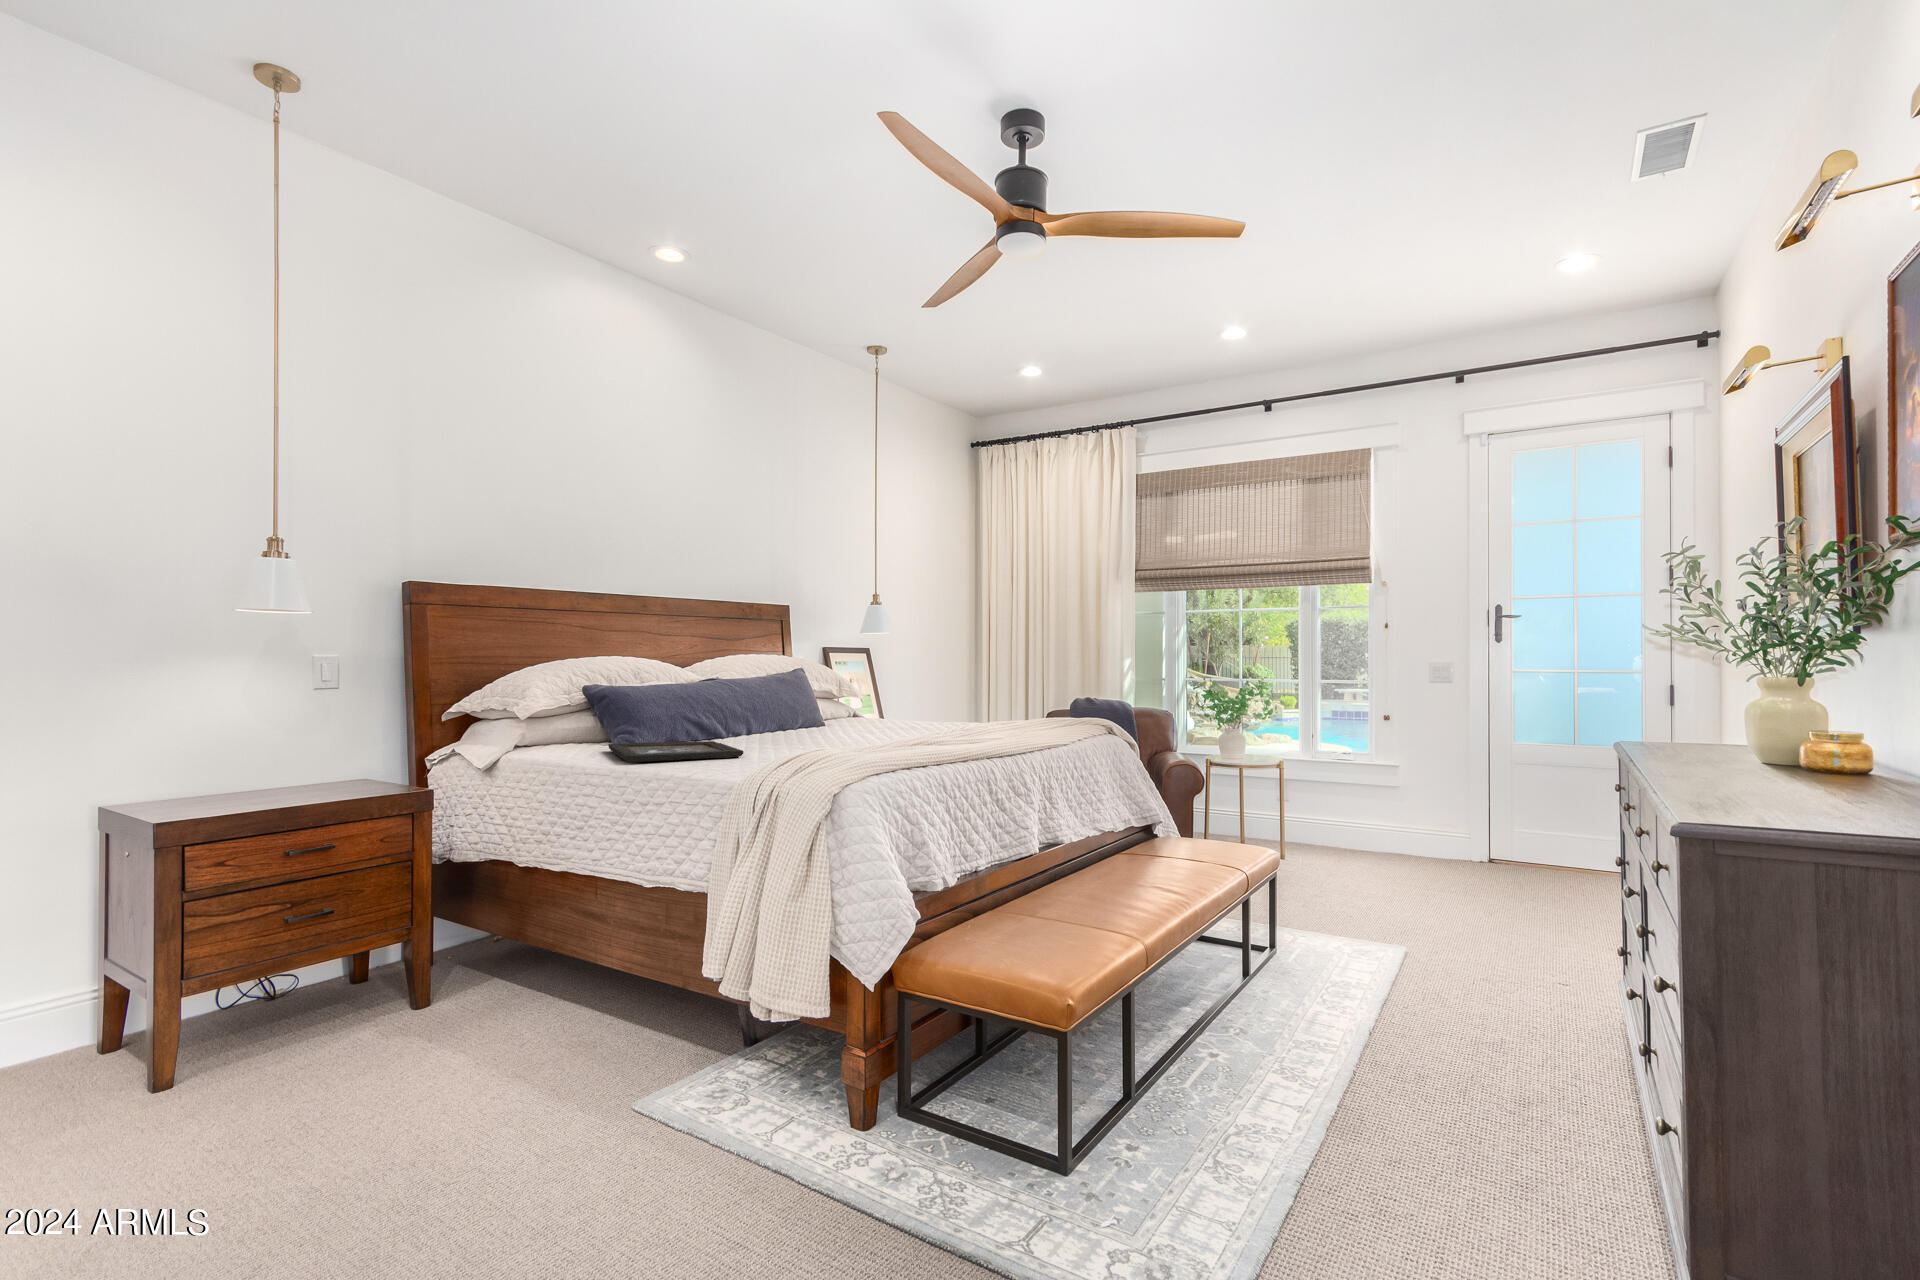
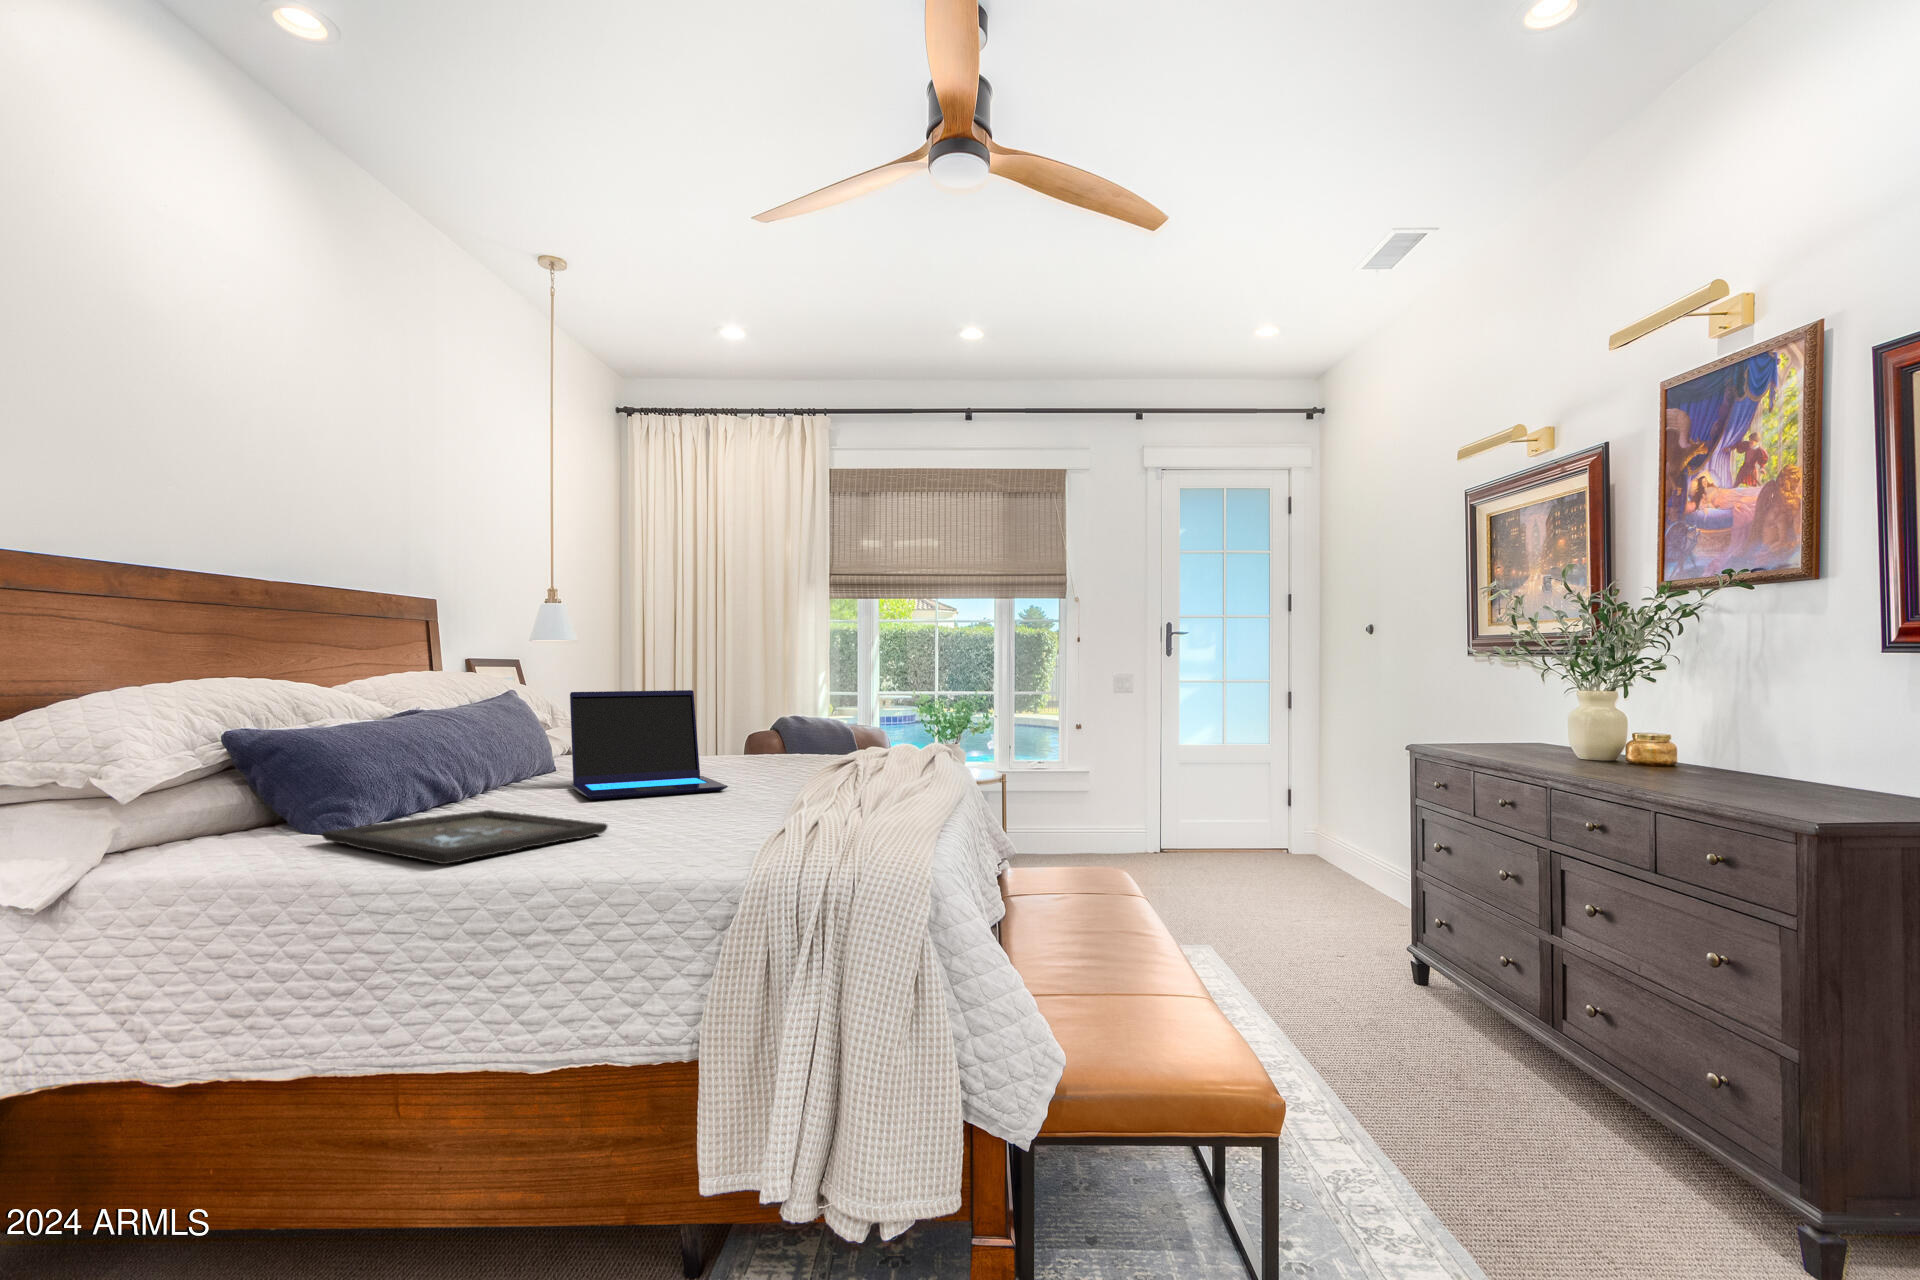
laptop: none [784,668,891,741] -> present [570,690,728,799]

